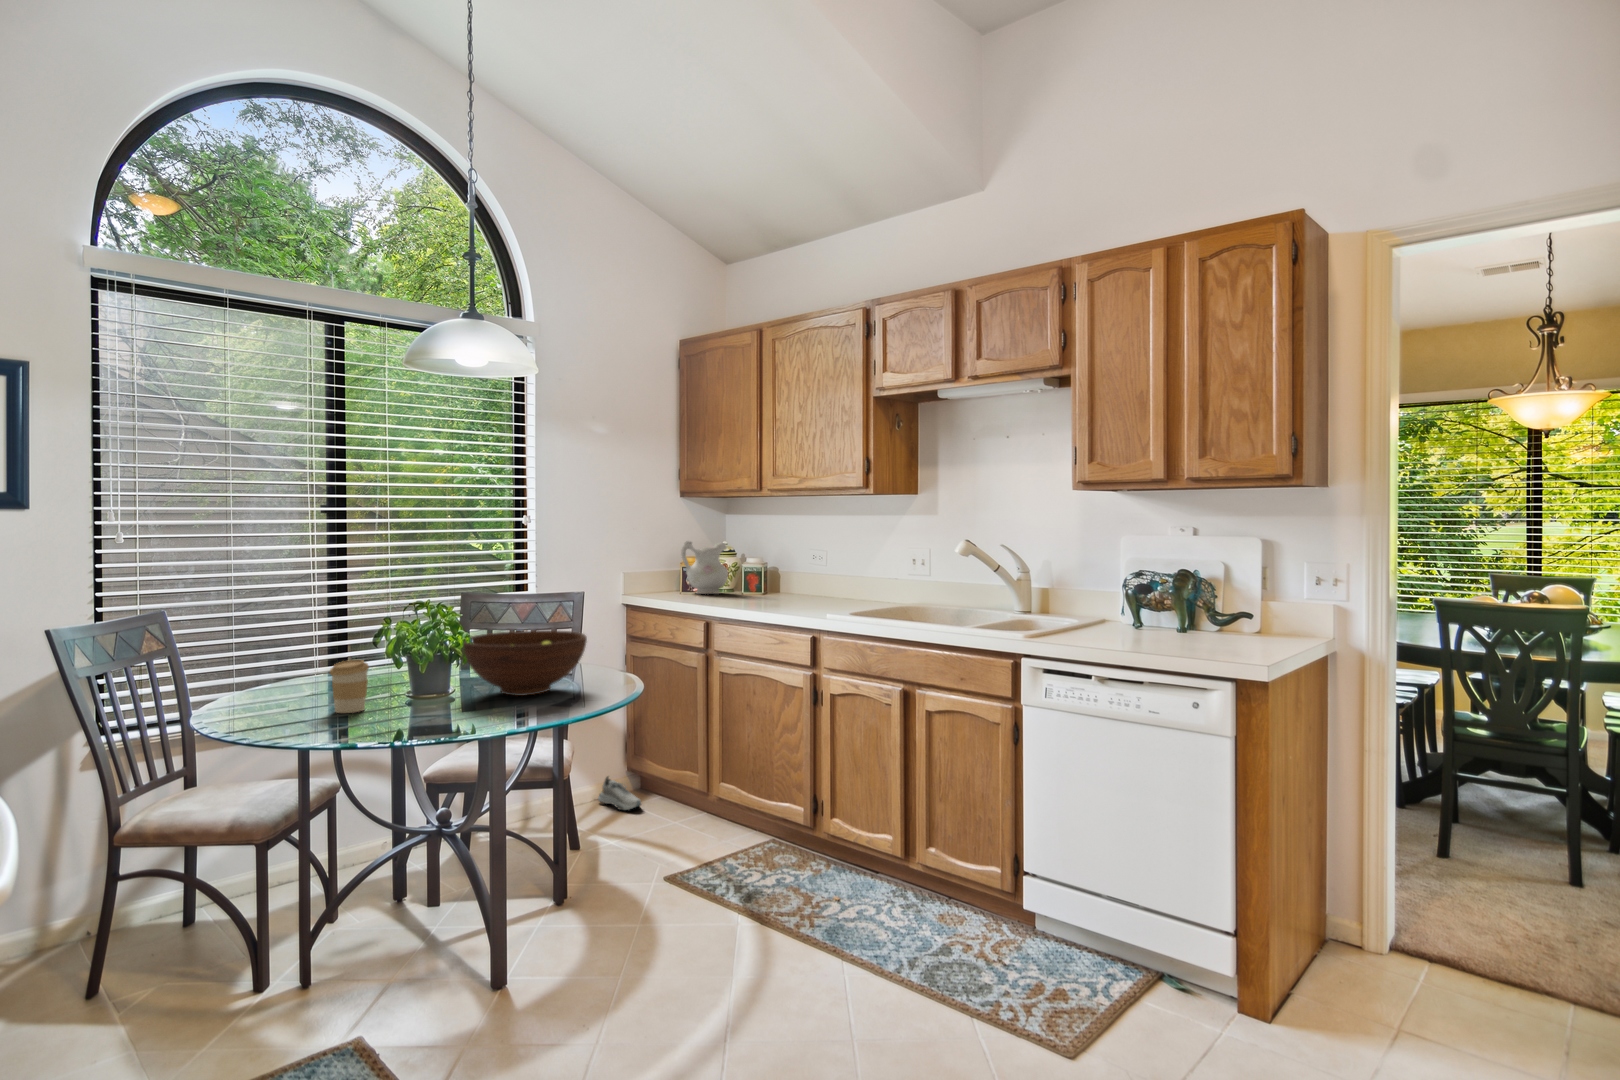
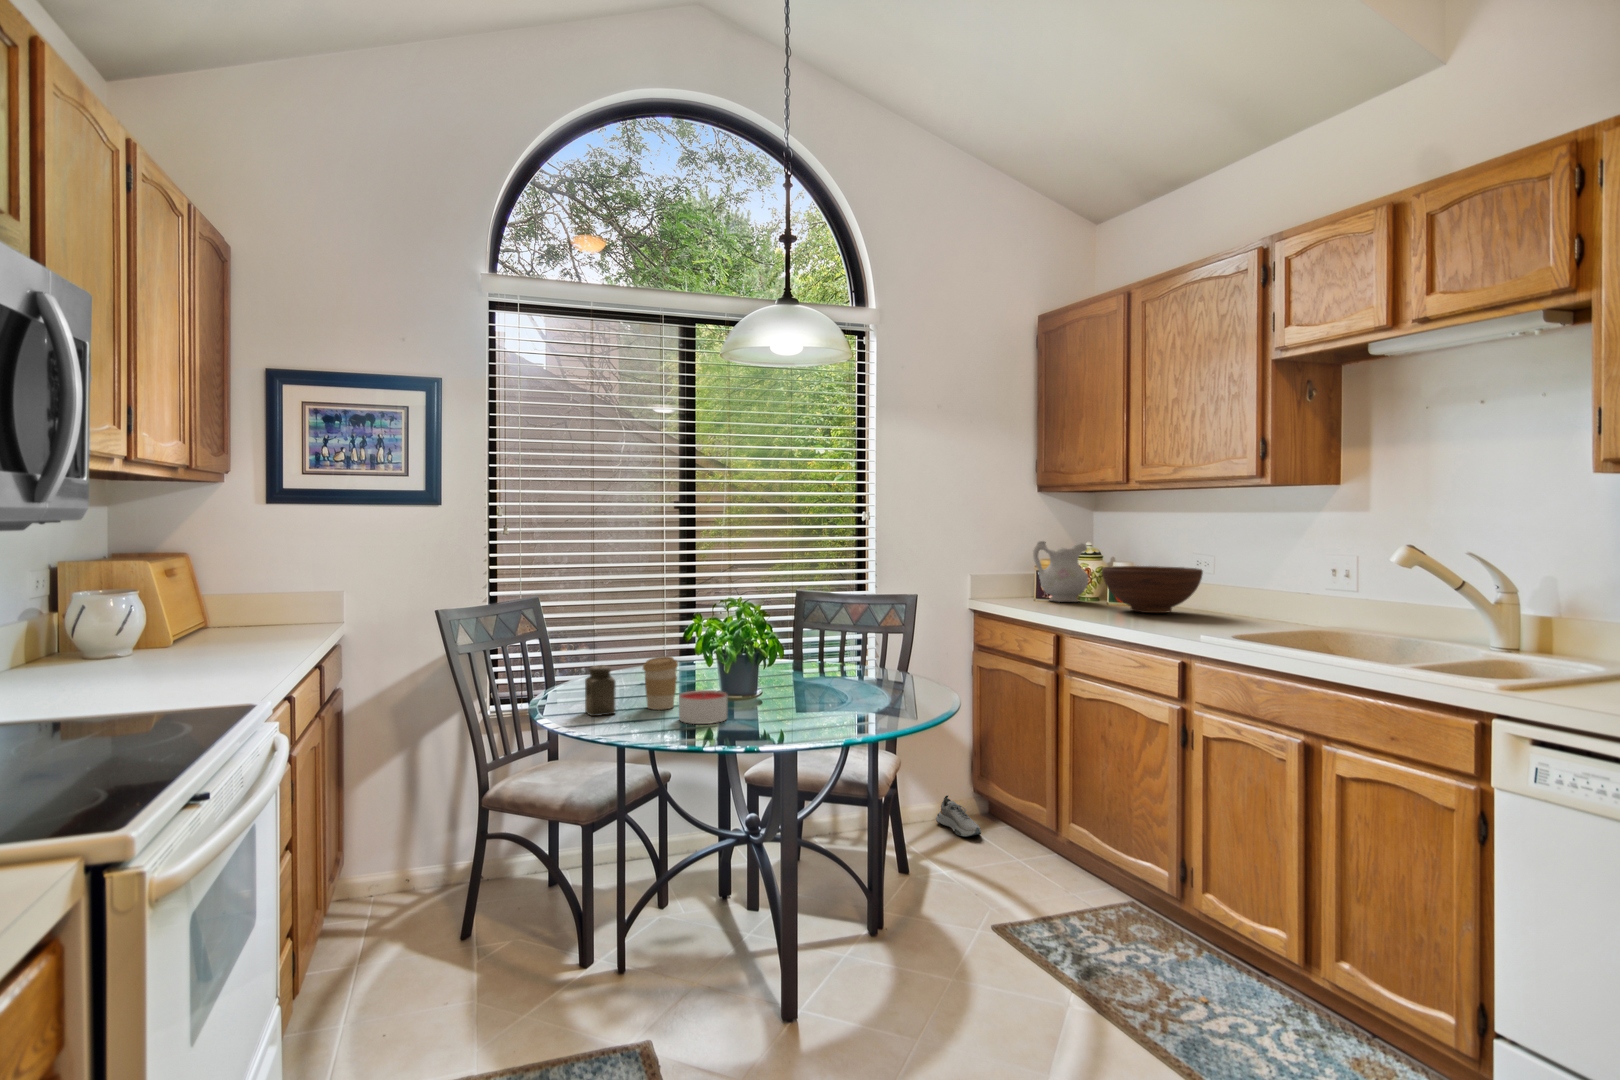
fruit bowl: present [464,630,587,696] -> present [1102,566,1203,613]
salt shaker: none [266,673,303,725] -> present [585,666,616,716]
candle: none [379,688,431,721] -> present [679,690,727,724]

